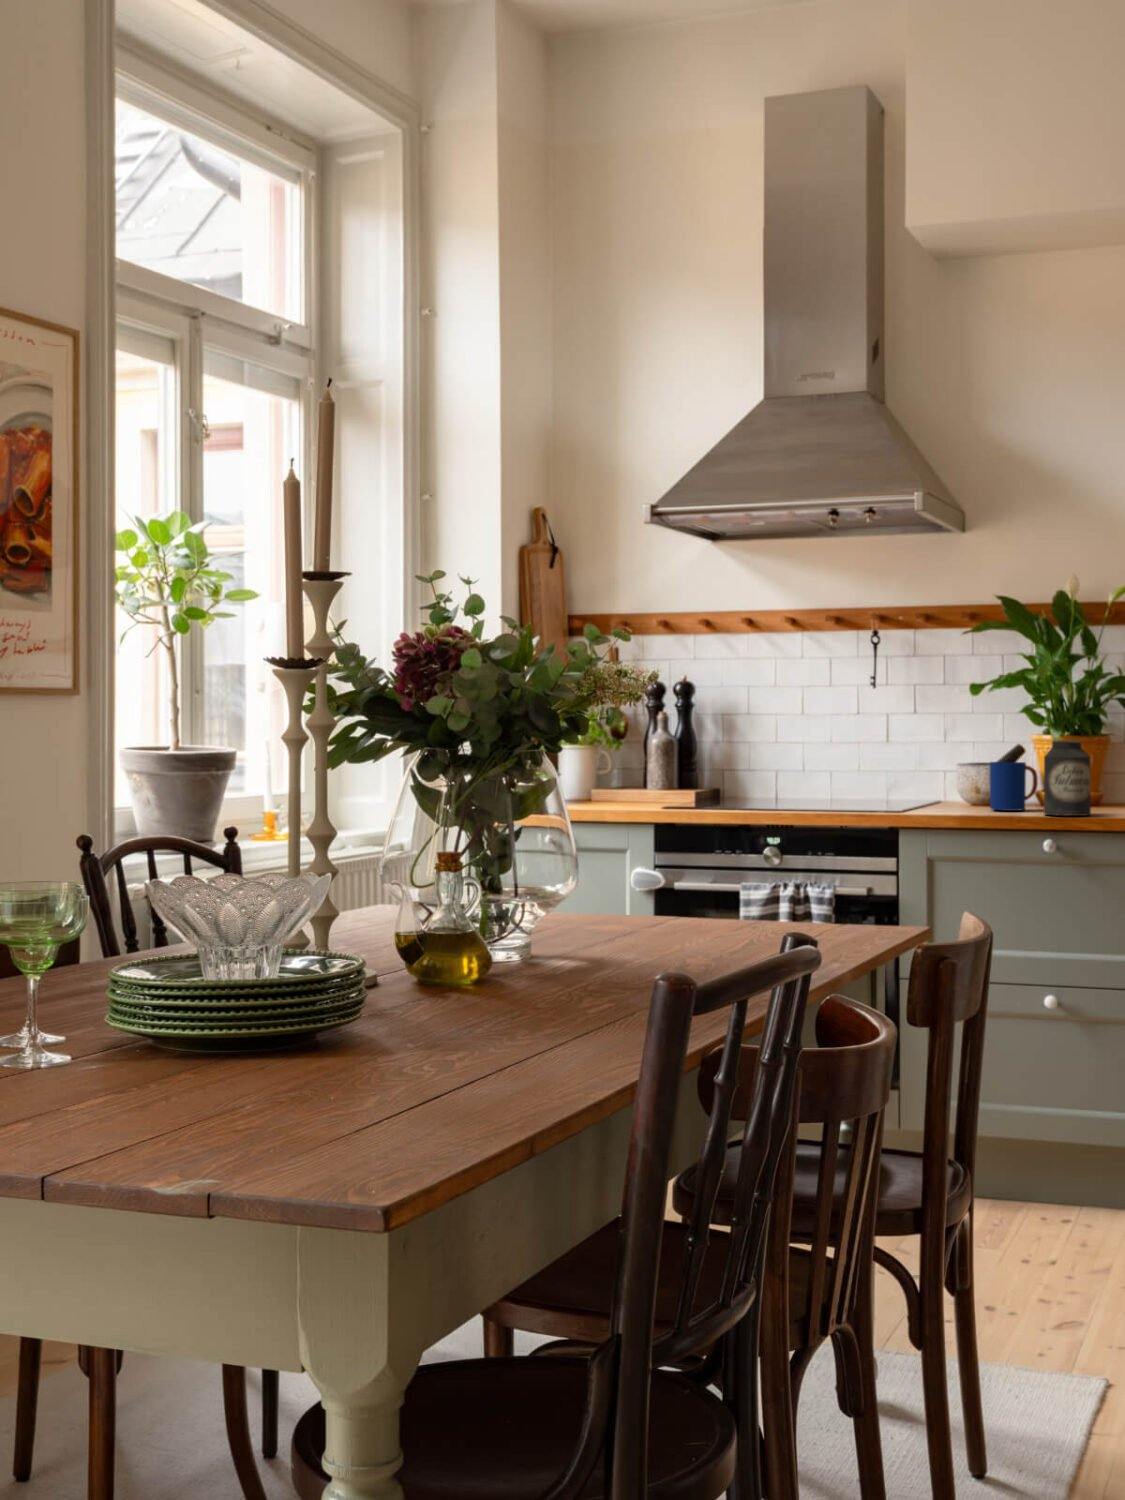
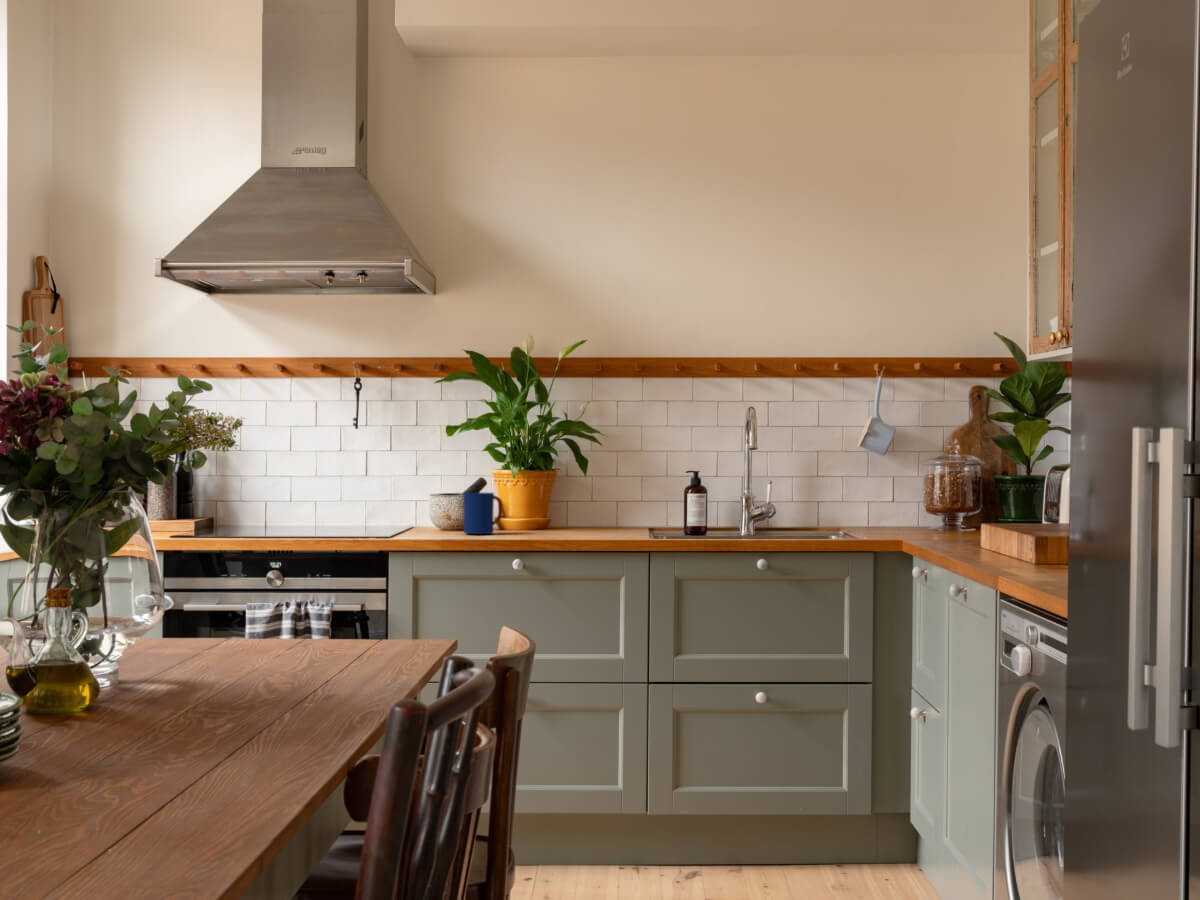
canister: present [1044,740,1091,816] -> none [510,474,549,538]

